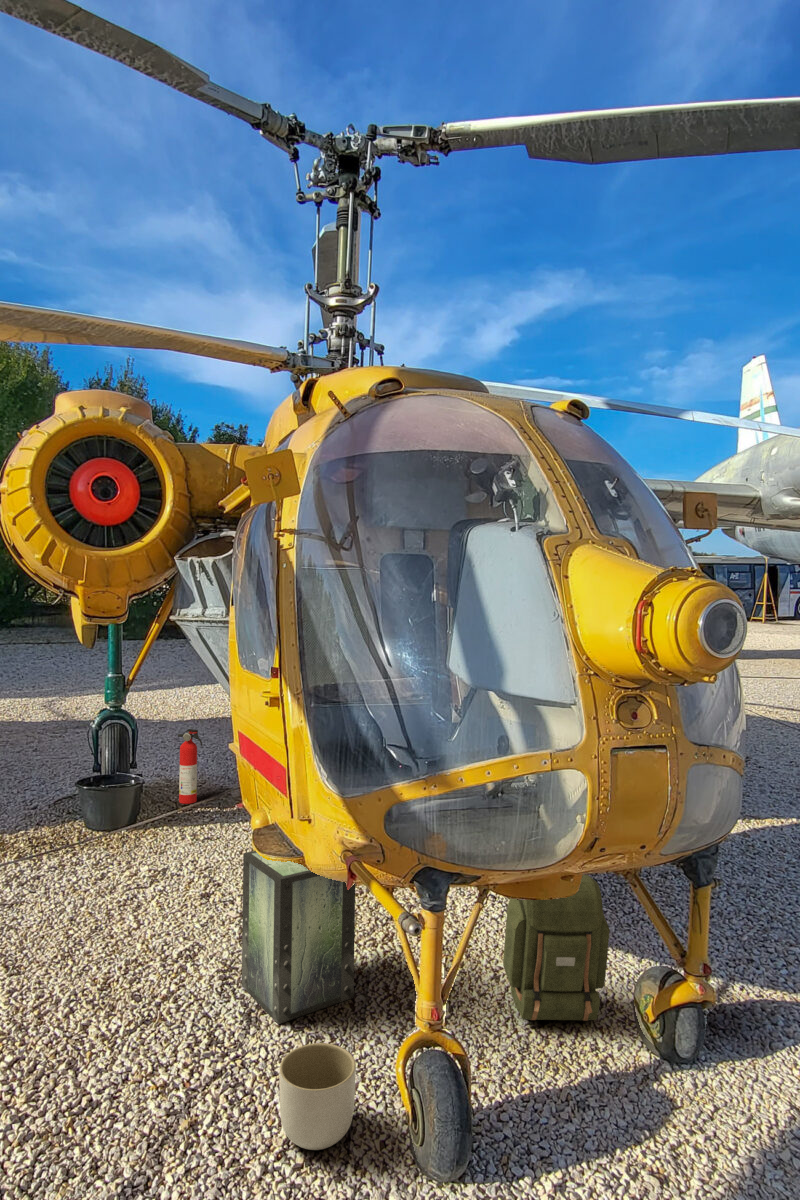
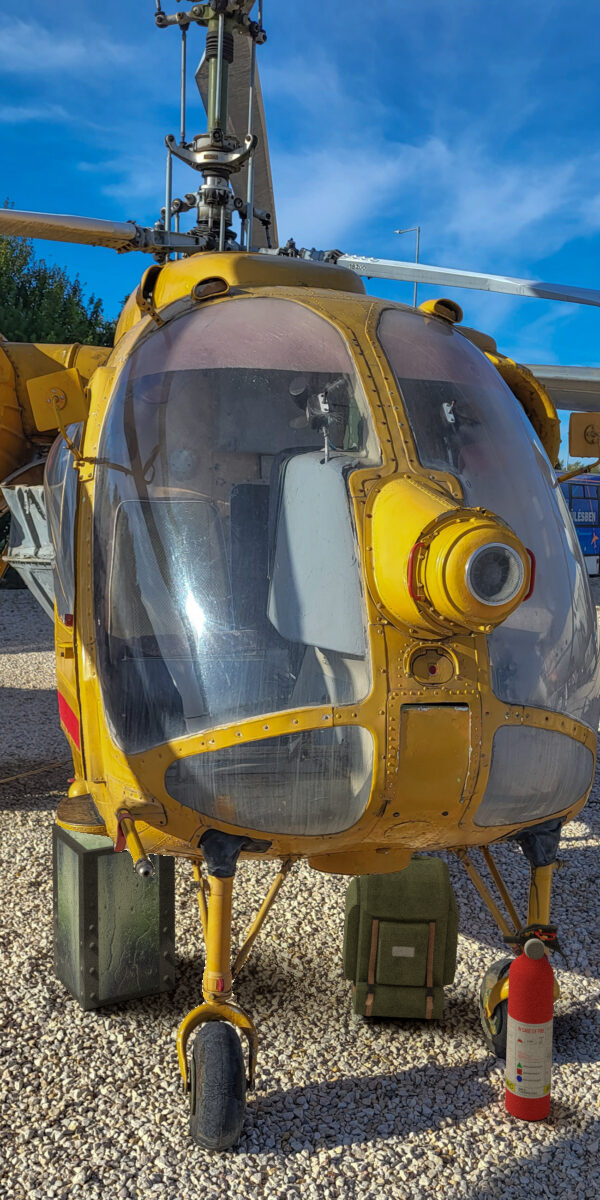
fire extinguisher: present [178,729,202,804] -> present [503,923,569,1120]
planter: present [279,1043,356,1150] -> none [57,1018,139,1119]

